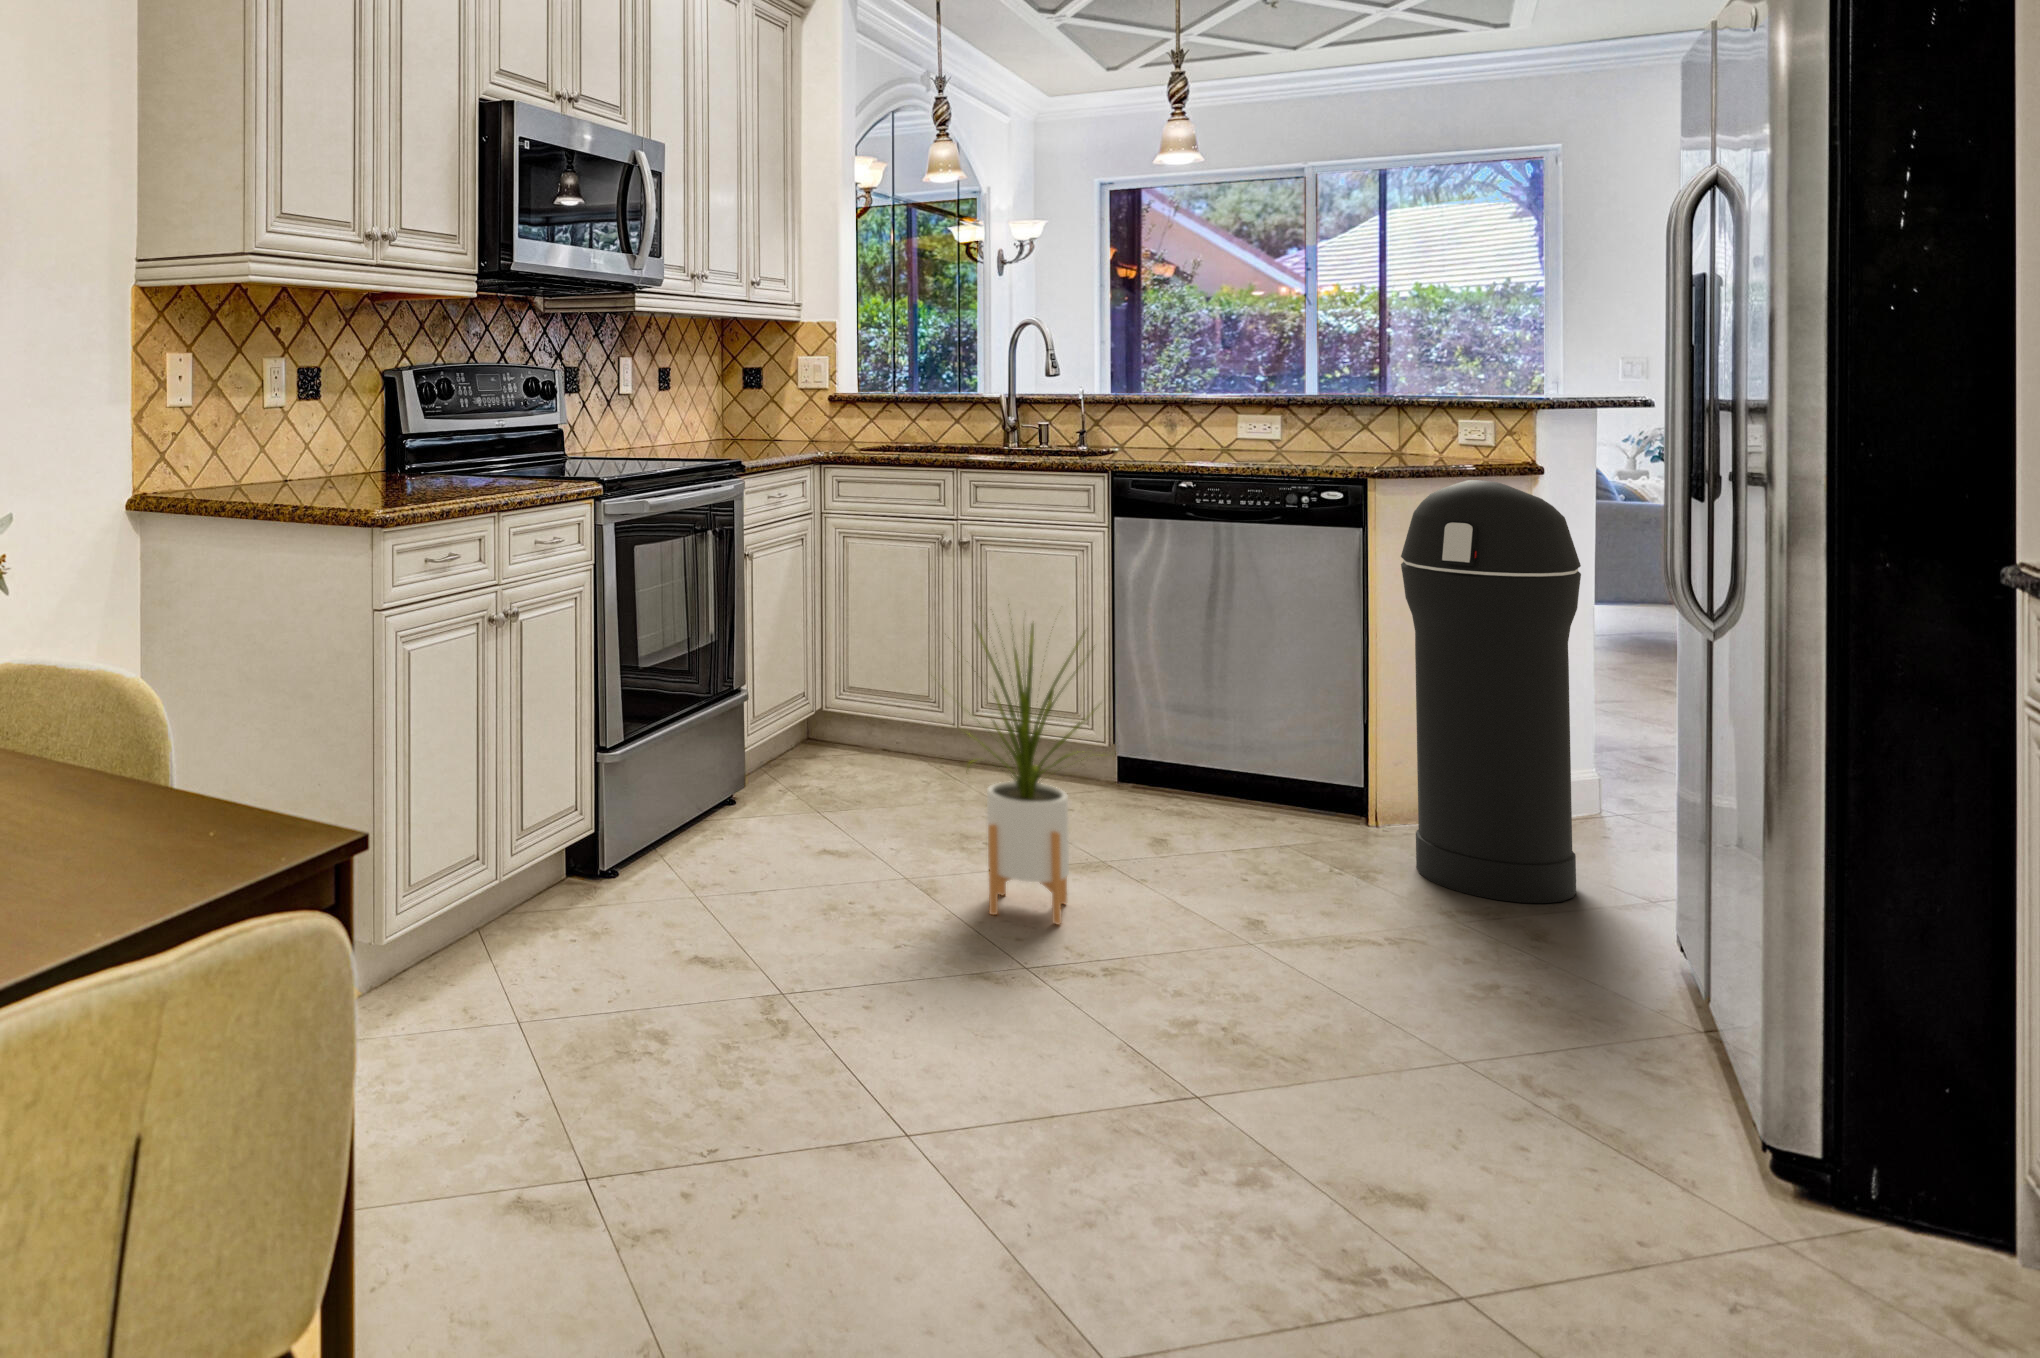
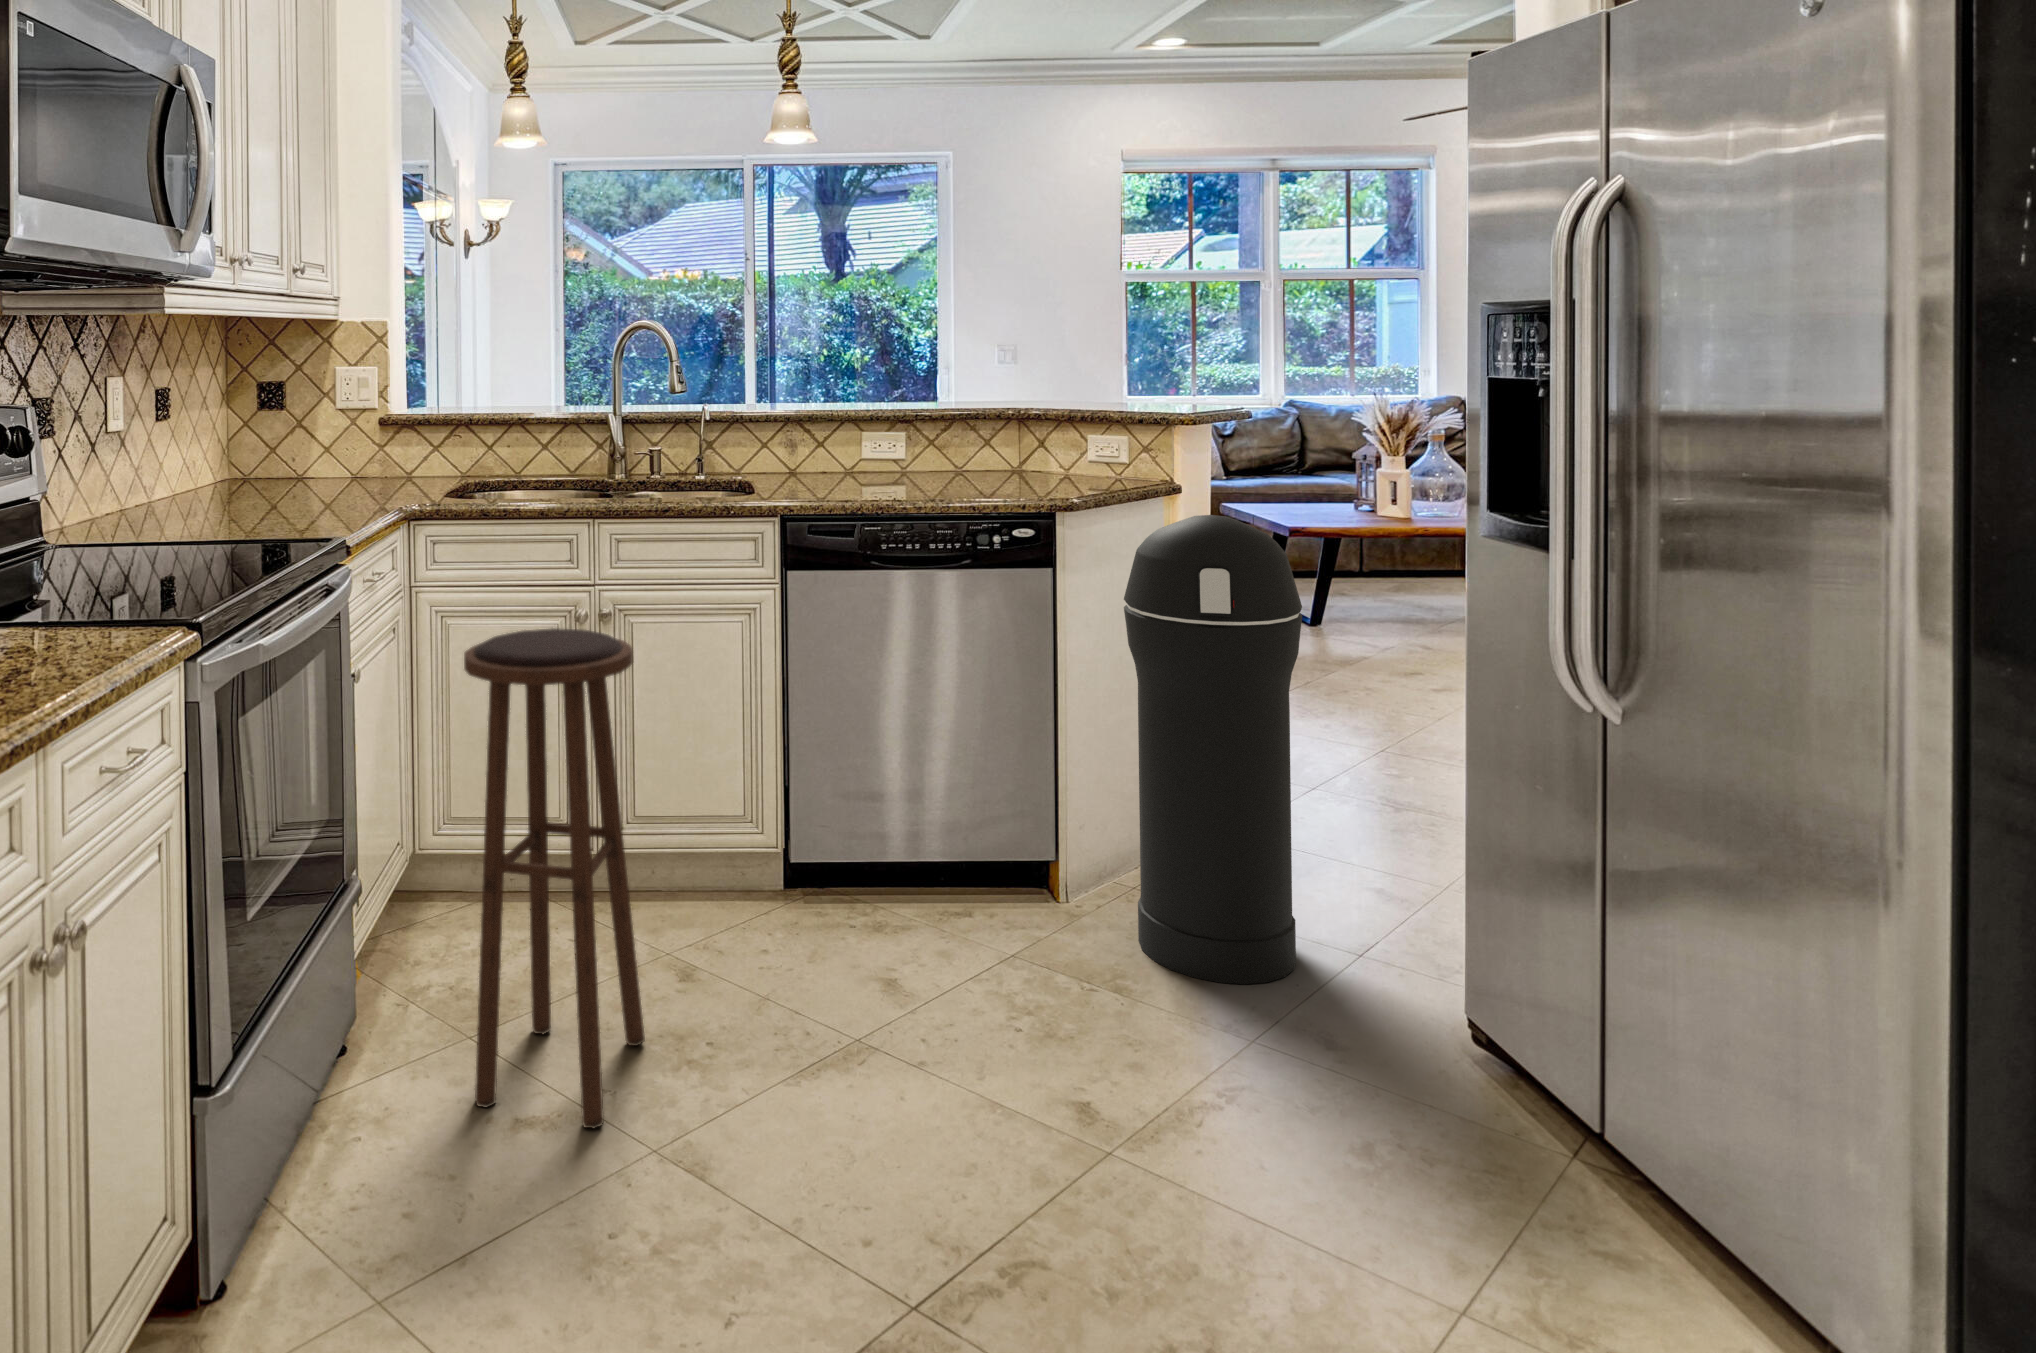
stool: none [794,526,931,858] -> present [464,628,645,1128]
house plant: present [968,604,1091,924] -> none [722,733,966,1204]

